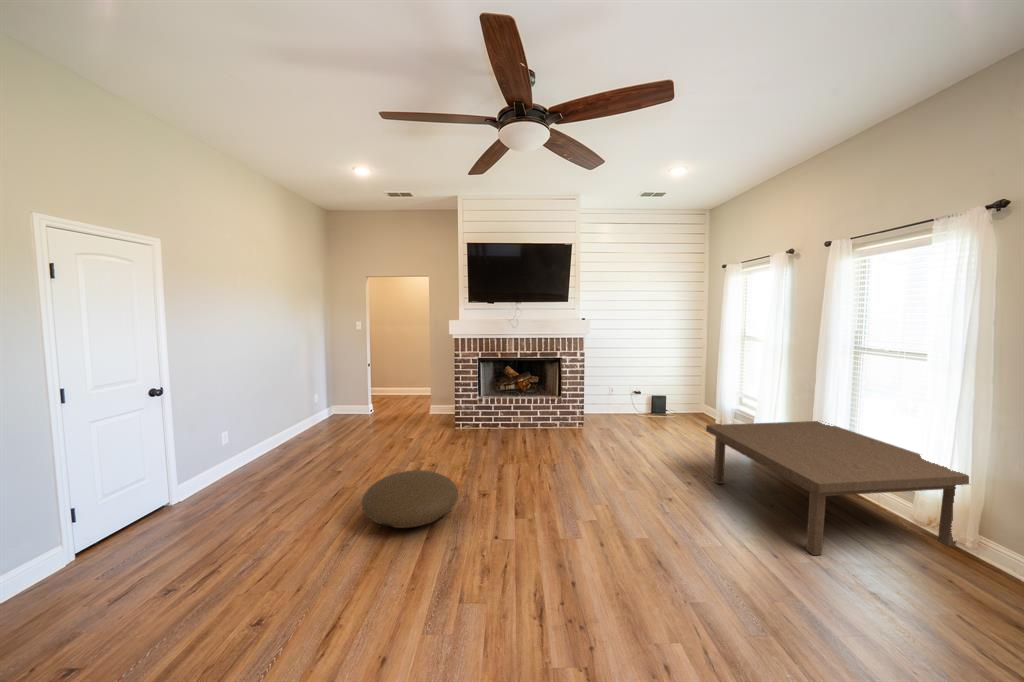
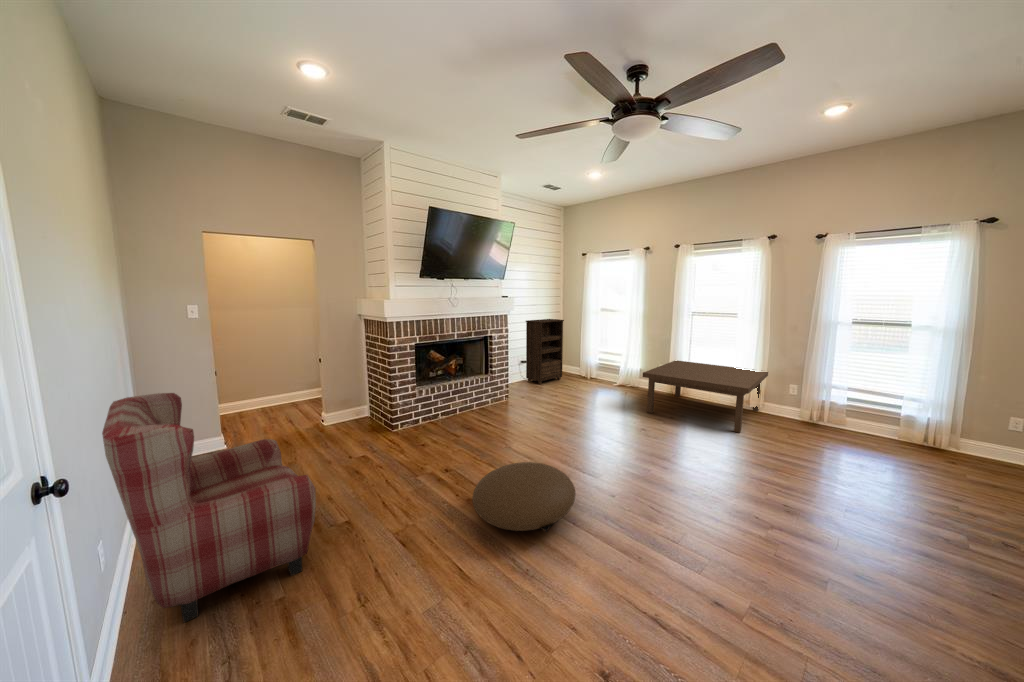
bookshelf: none [635,344,684,418] -> present [526,319,564,384]
armchair: none [203,371,326,489] -> present [102,393,316,623]

